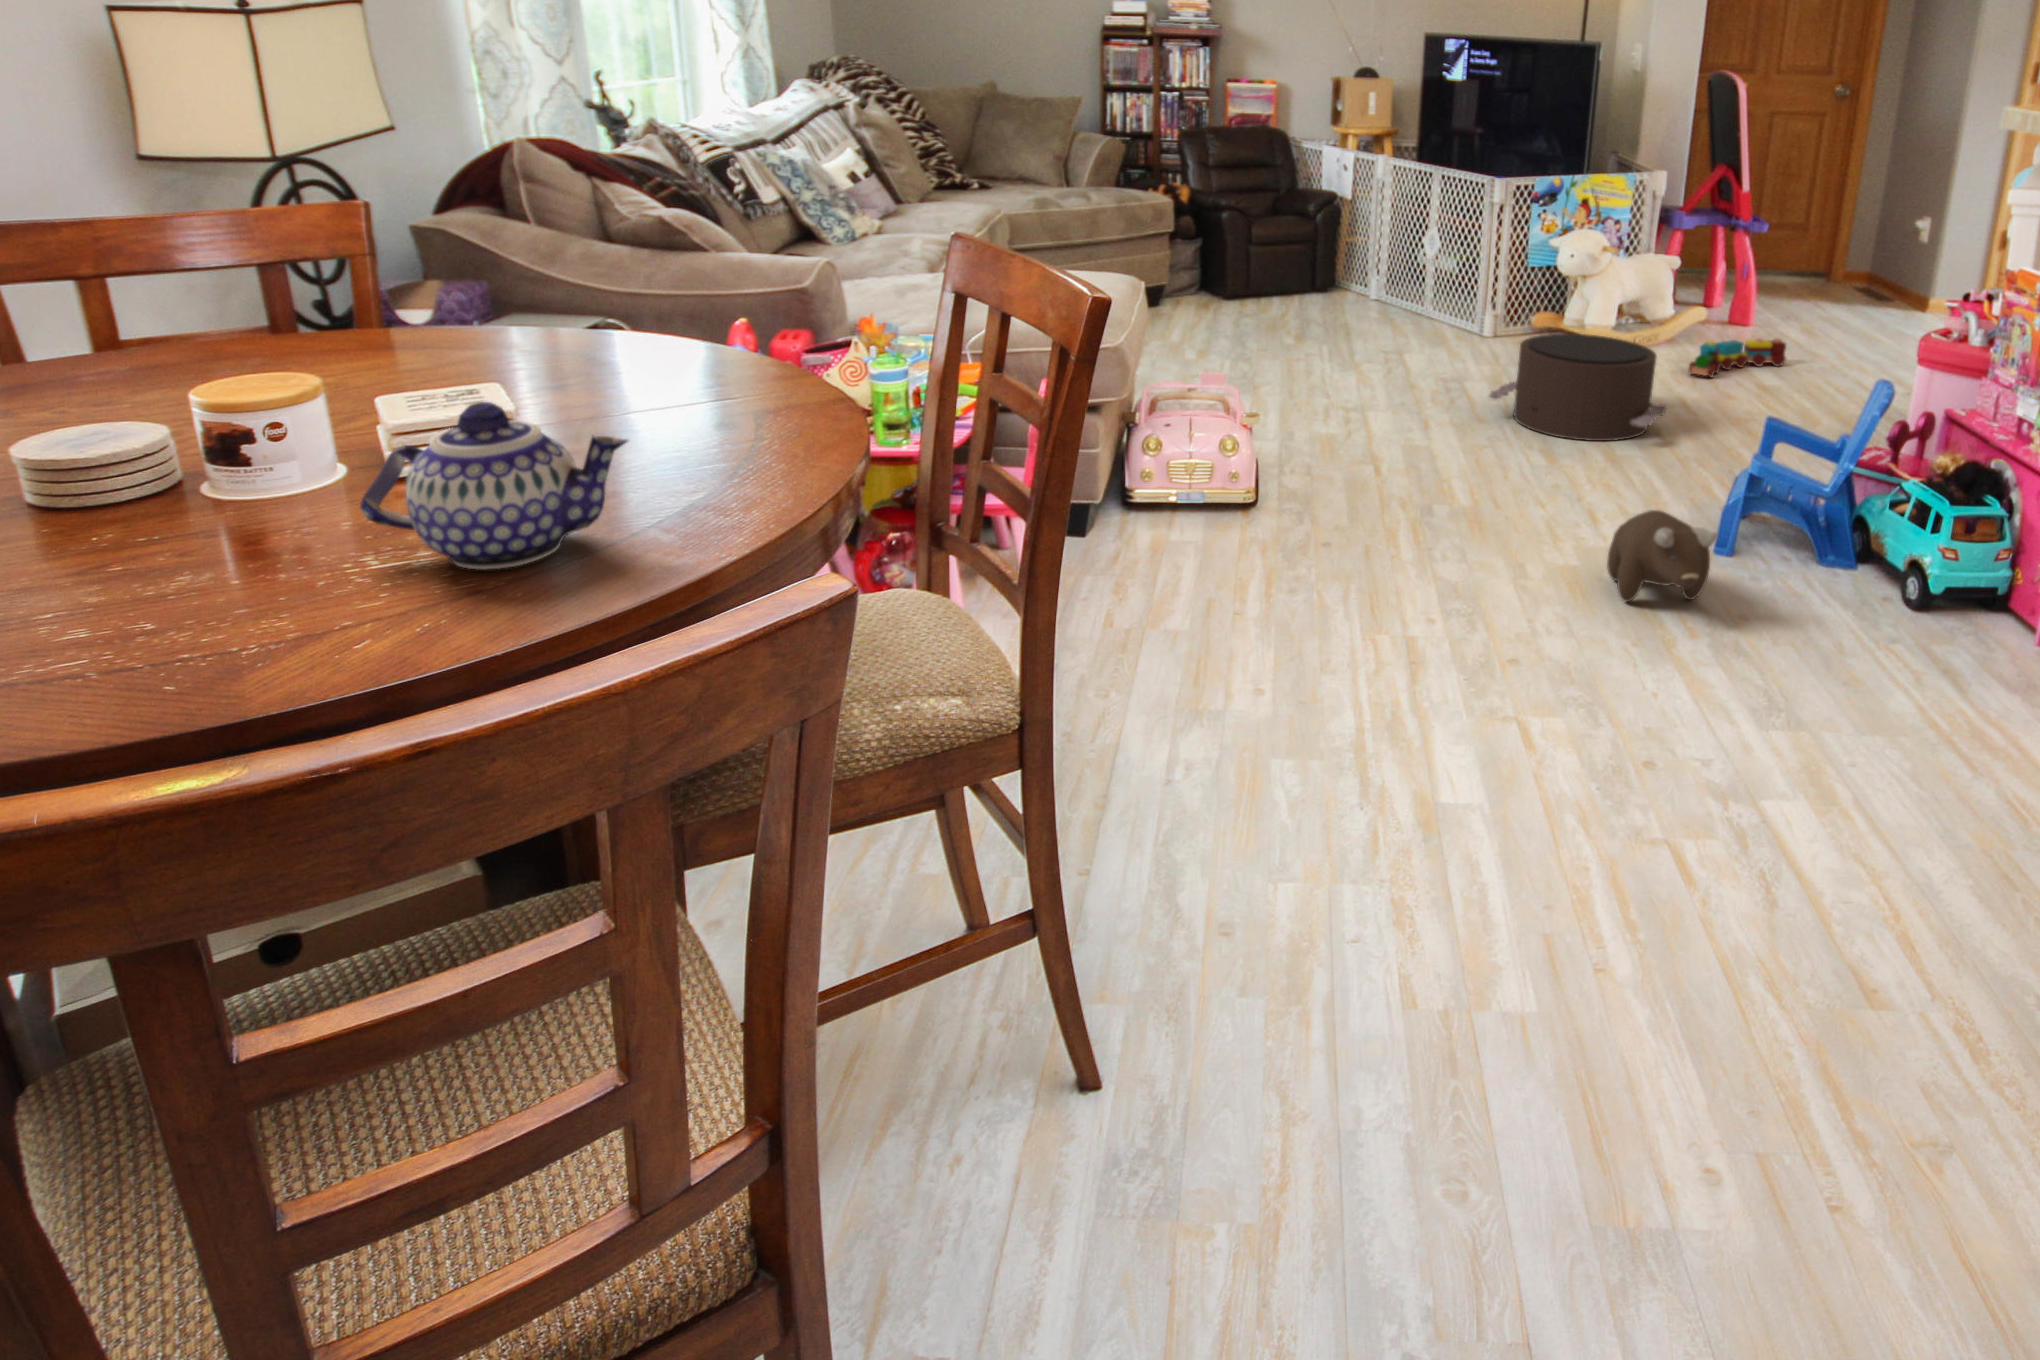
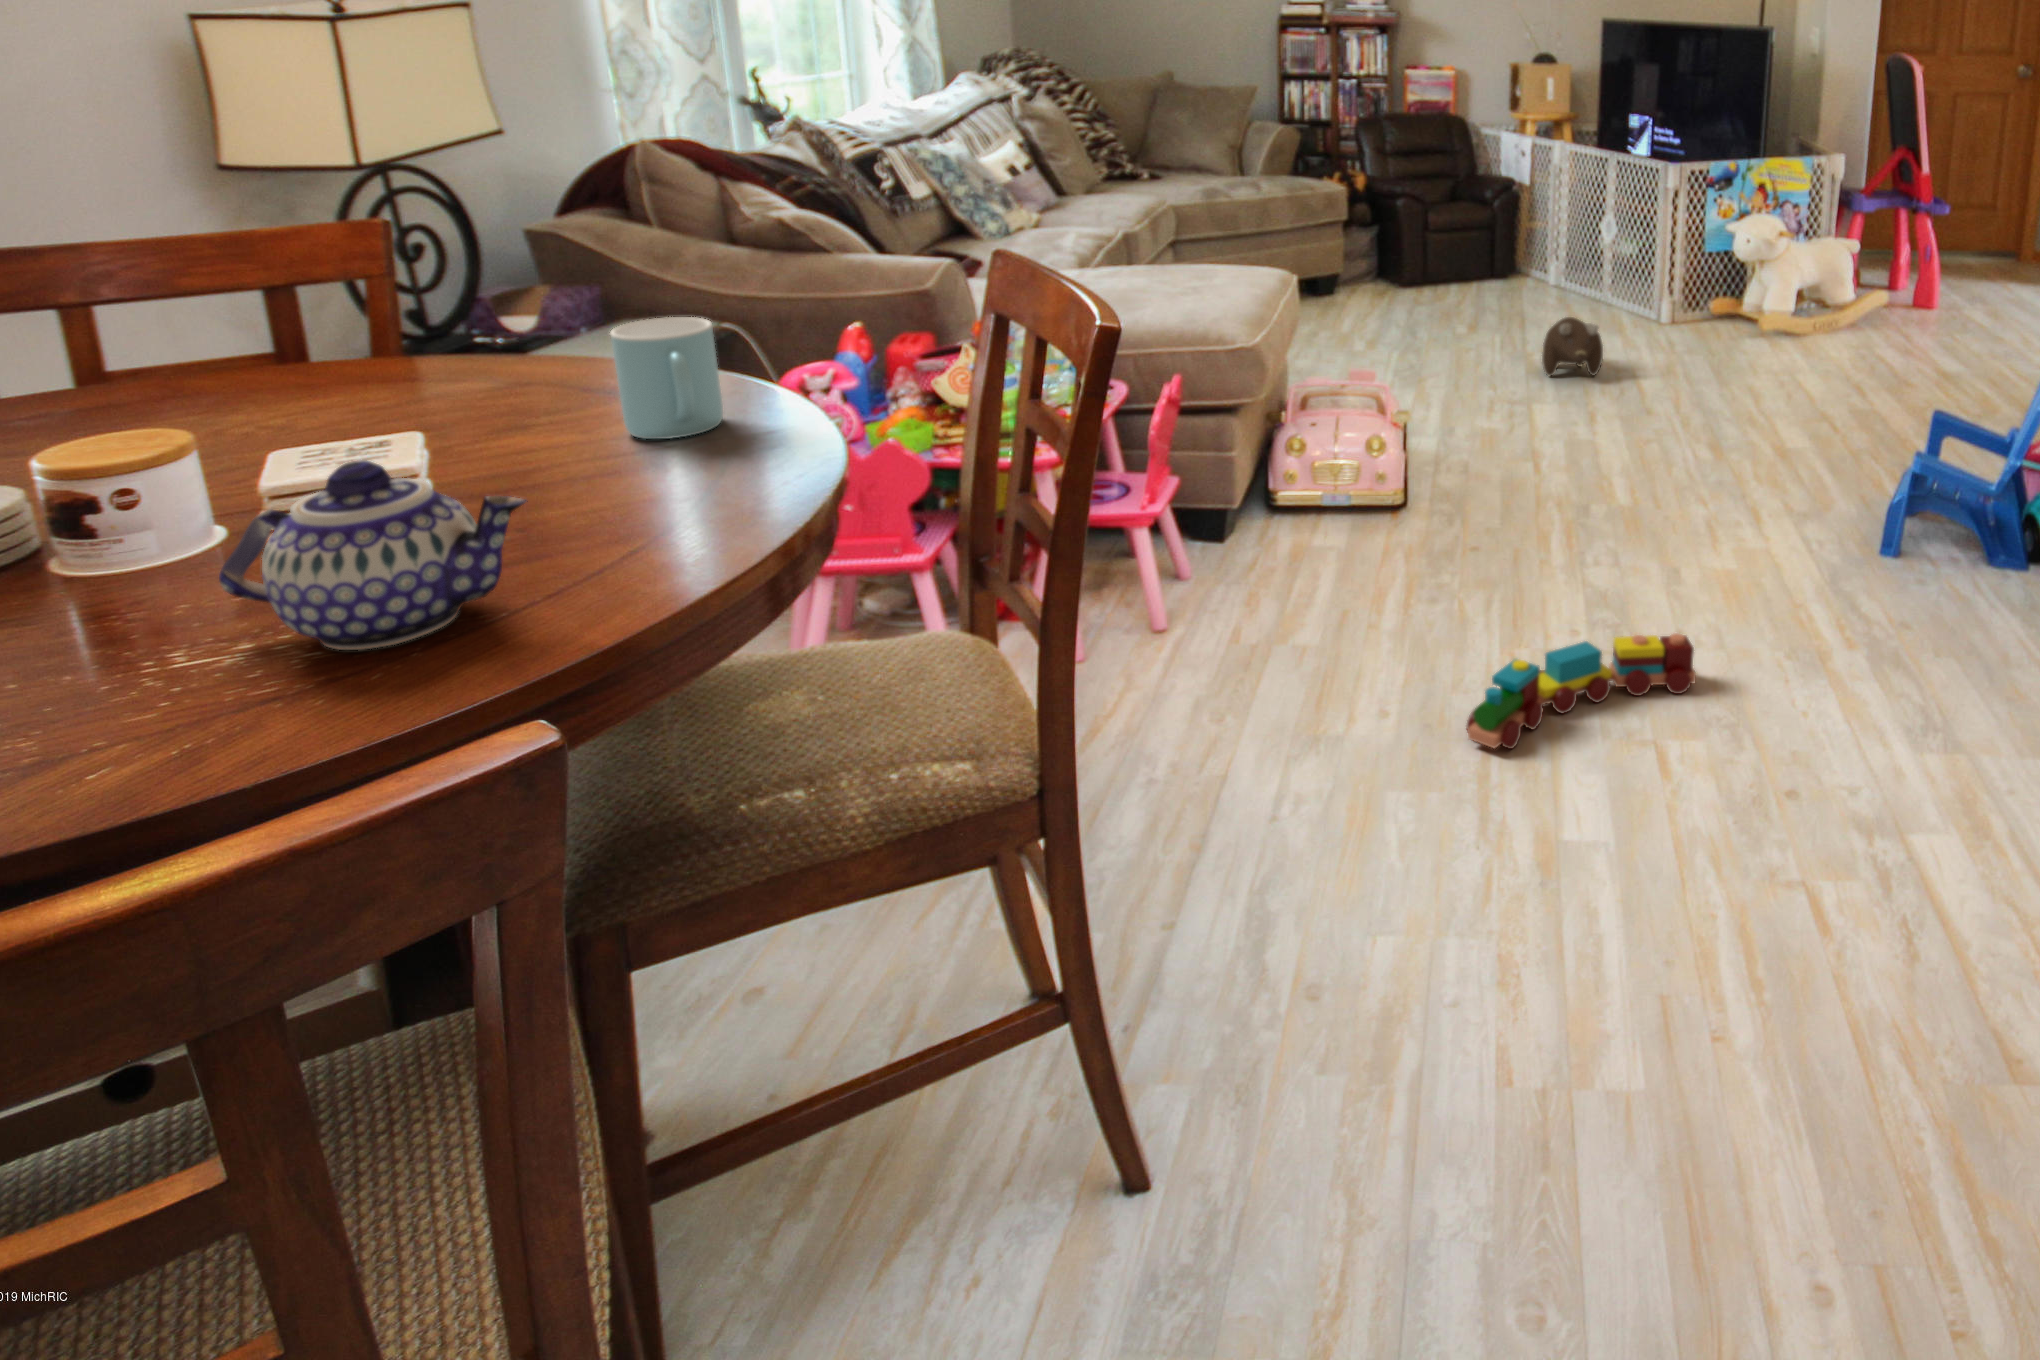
mug: none [619,293,716,405] -> present [611,317,723,439]
pouf: present [1489,334,1667,441] -> none [1655,323,1842,434]
toy train: present [1689,338,1786,377] -> present [1467,634,1696,749]
plush toy: present [1607,510,1717,602] -> present [1542,317,1603,376]

